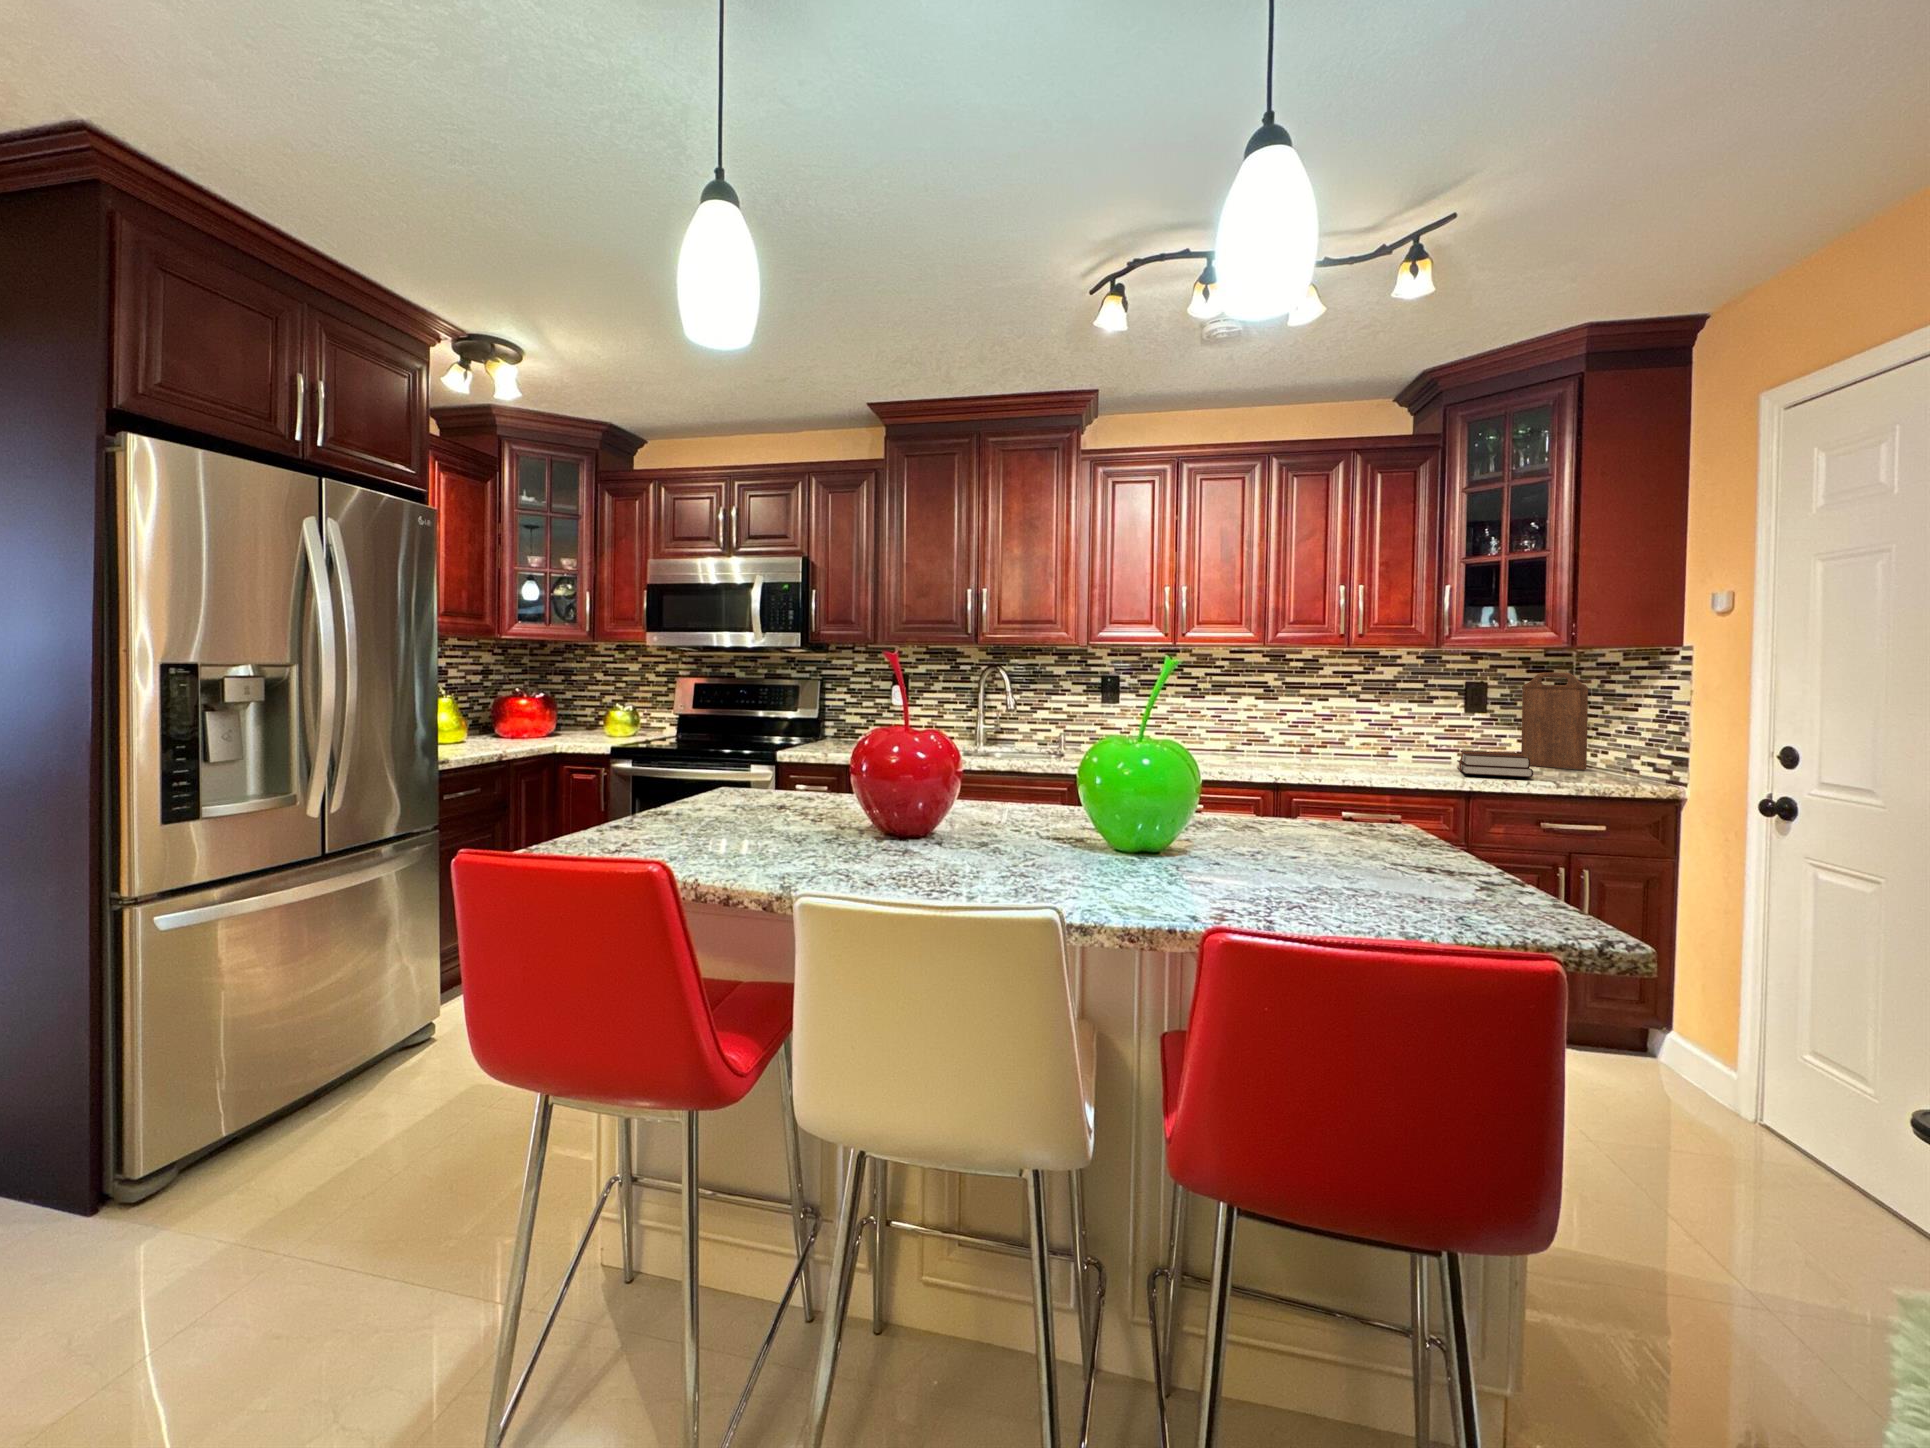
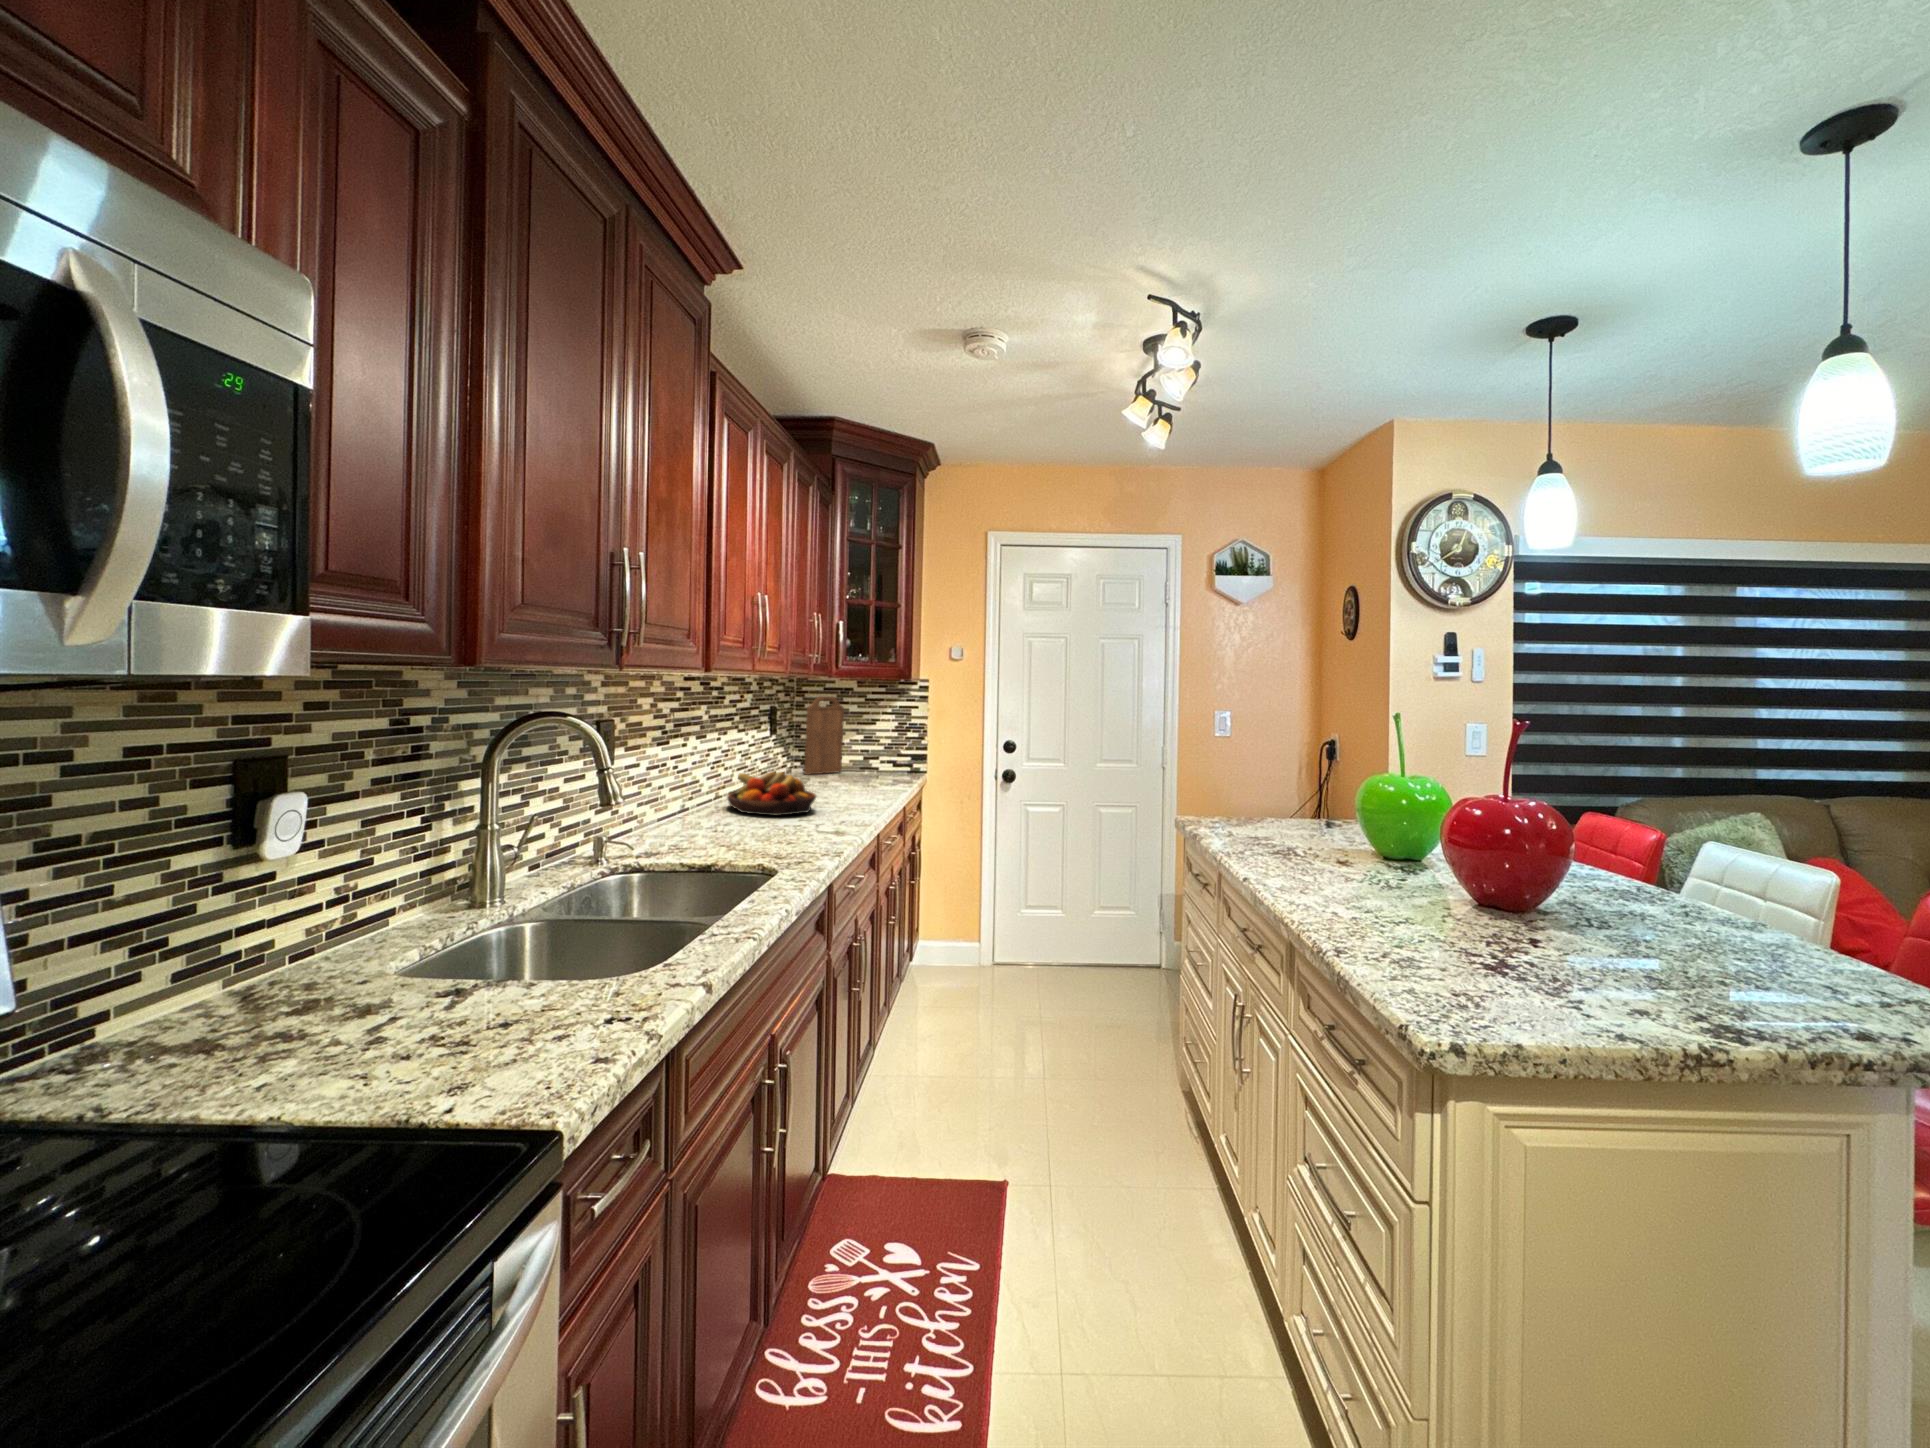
fruit bowl: none [1241,731,1319,765] -> present [727,772,816,816]
hardback book: present [1457,750,1533,777] -> none [816,765,889,789]

